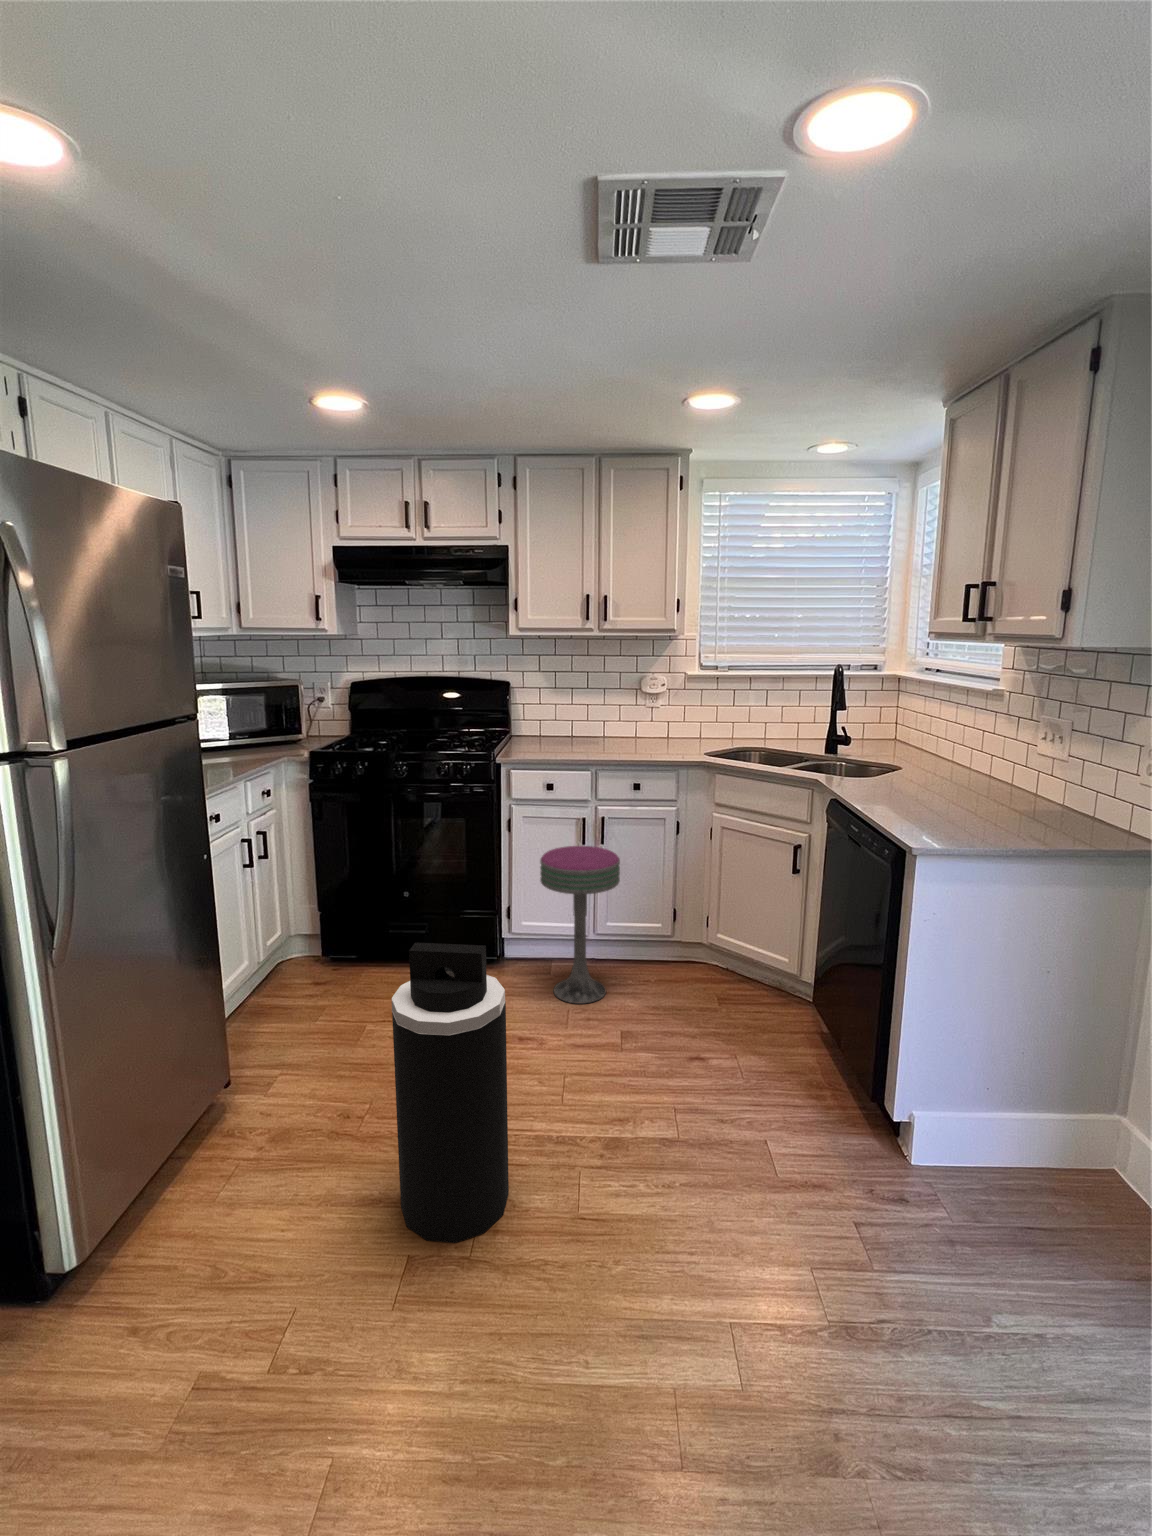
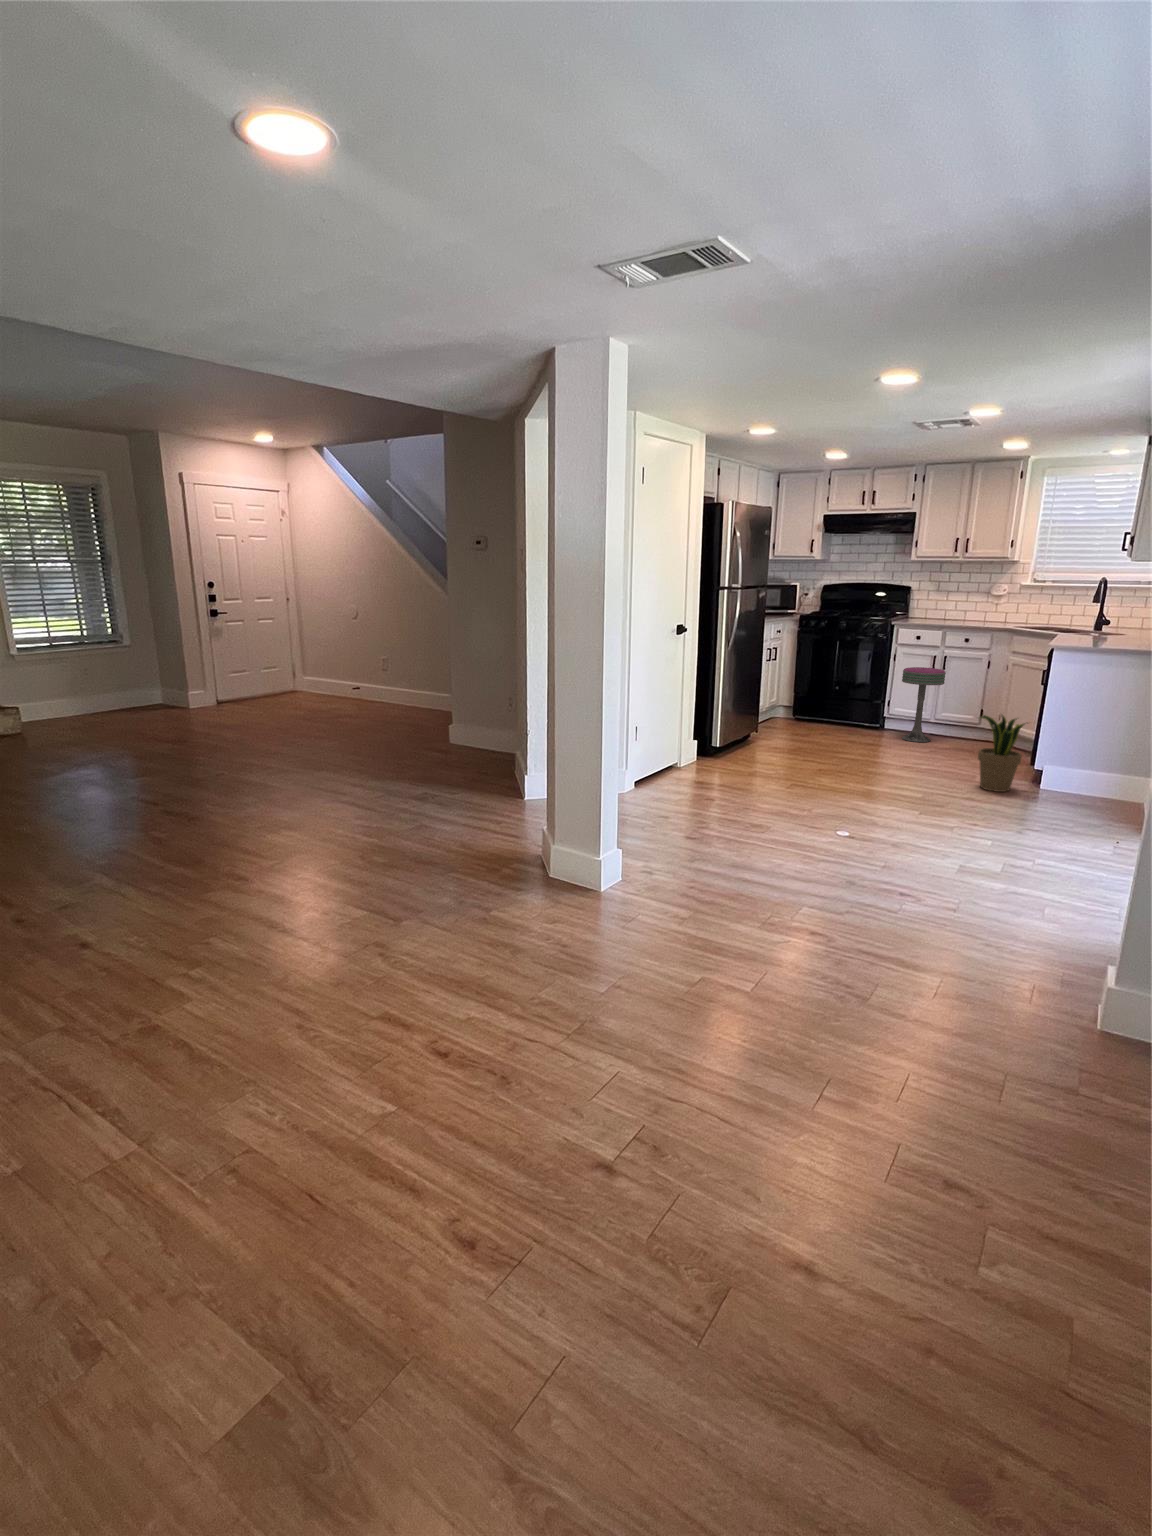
trash can: present [392,943,509,1243] -> none [815,664,862,765]
potted plant: none [836,1060,977,1276] -> present [978,715,1025,792]

